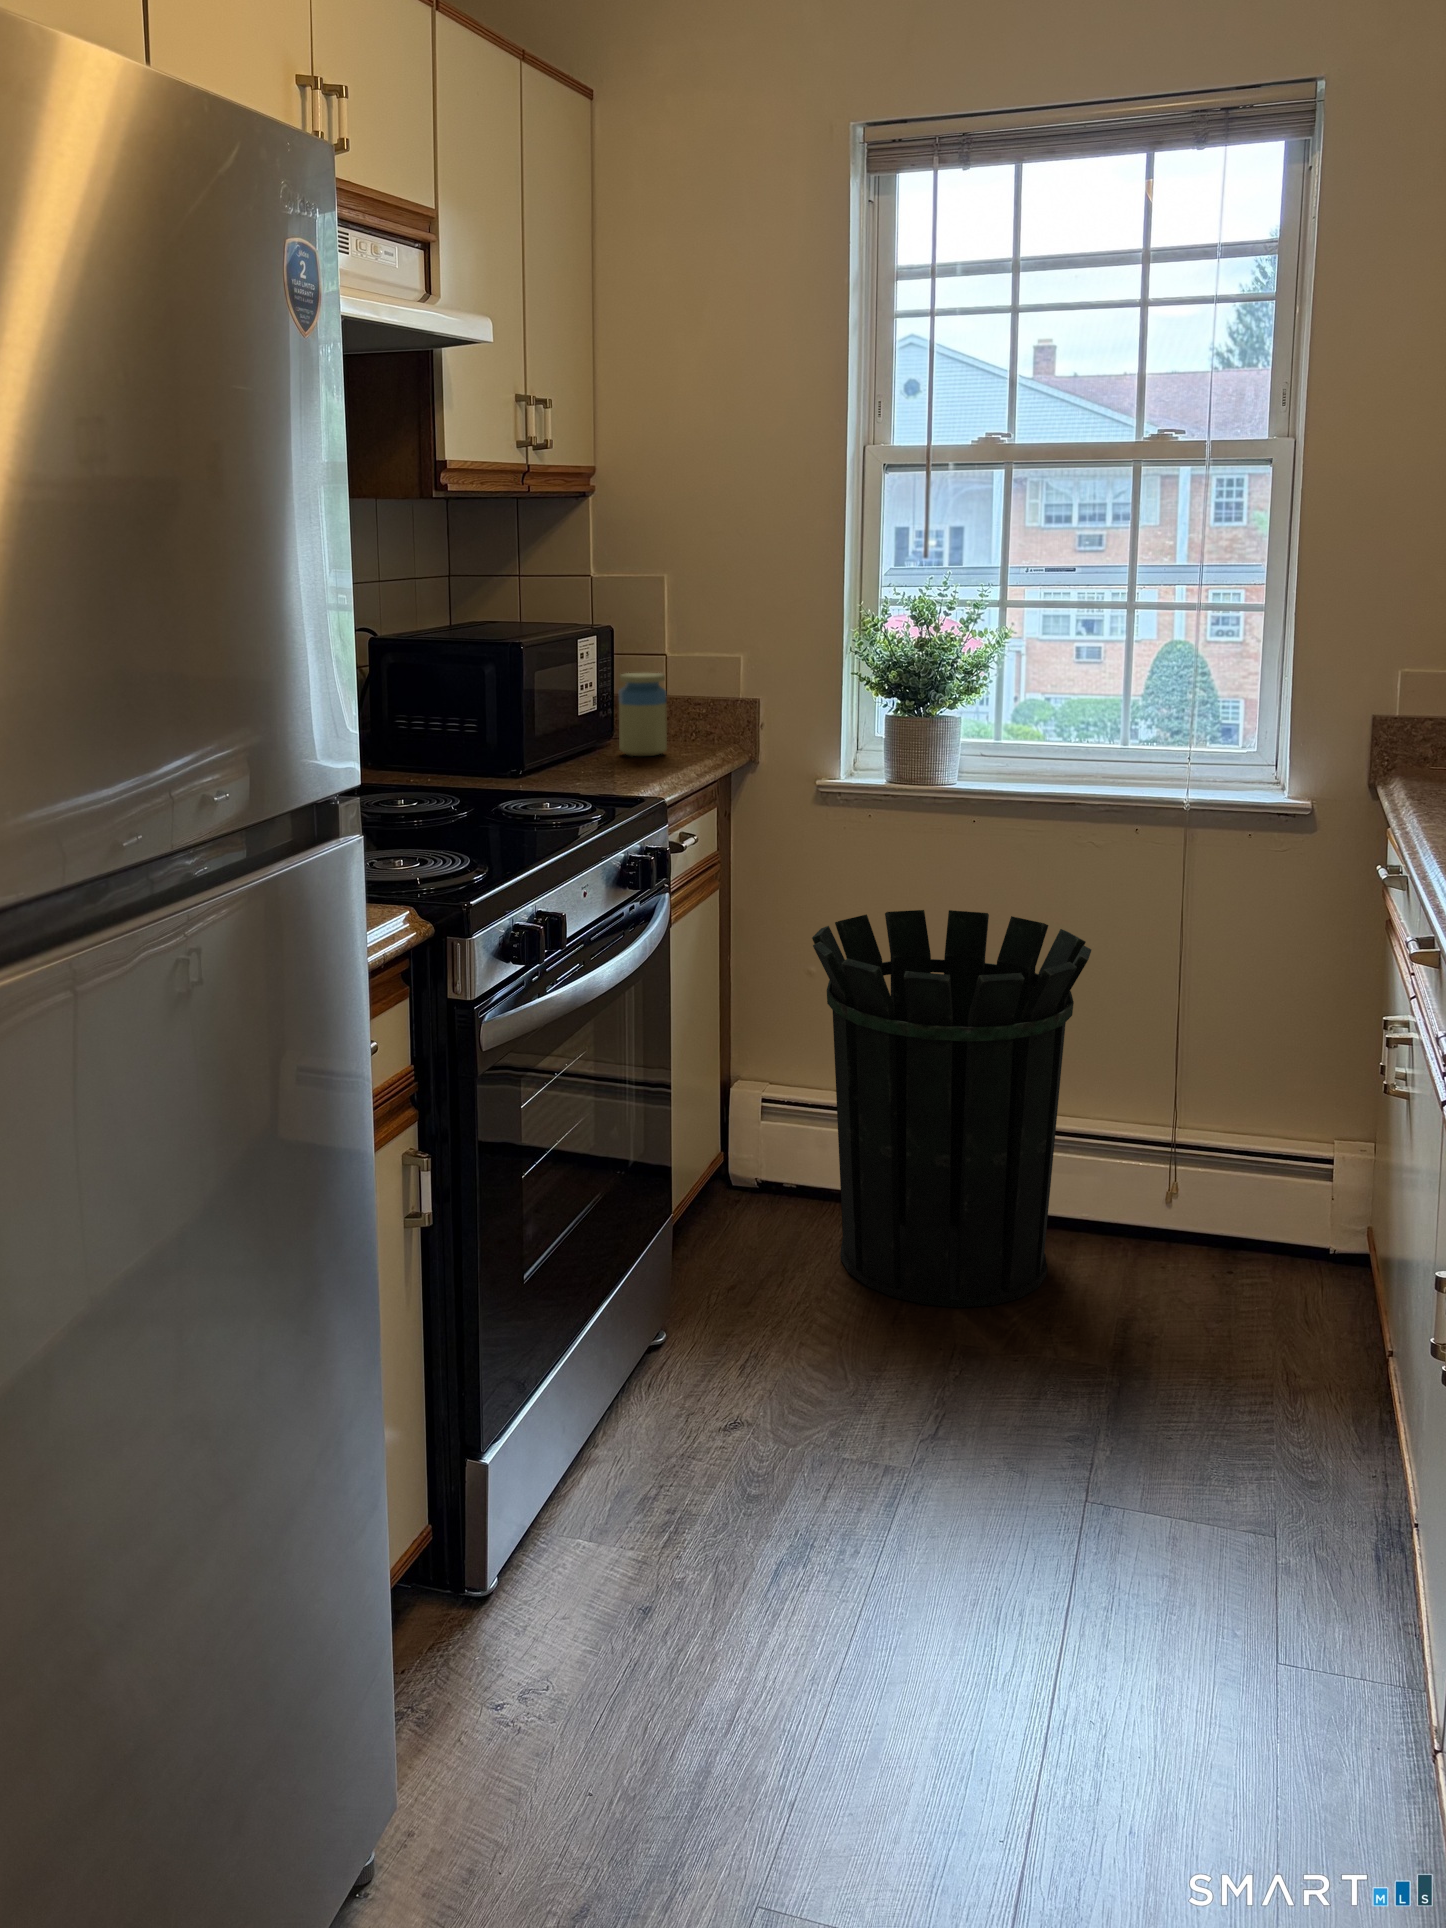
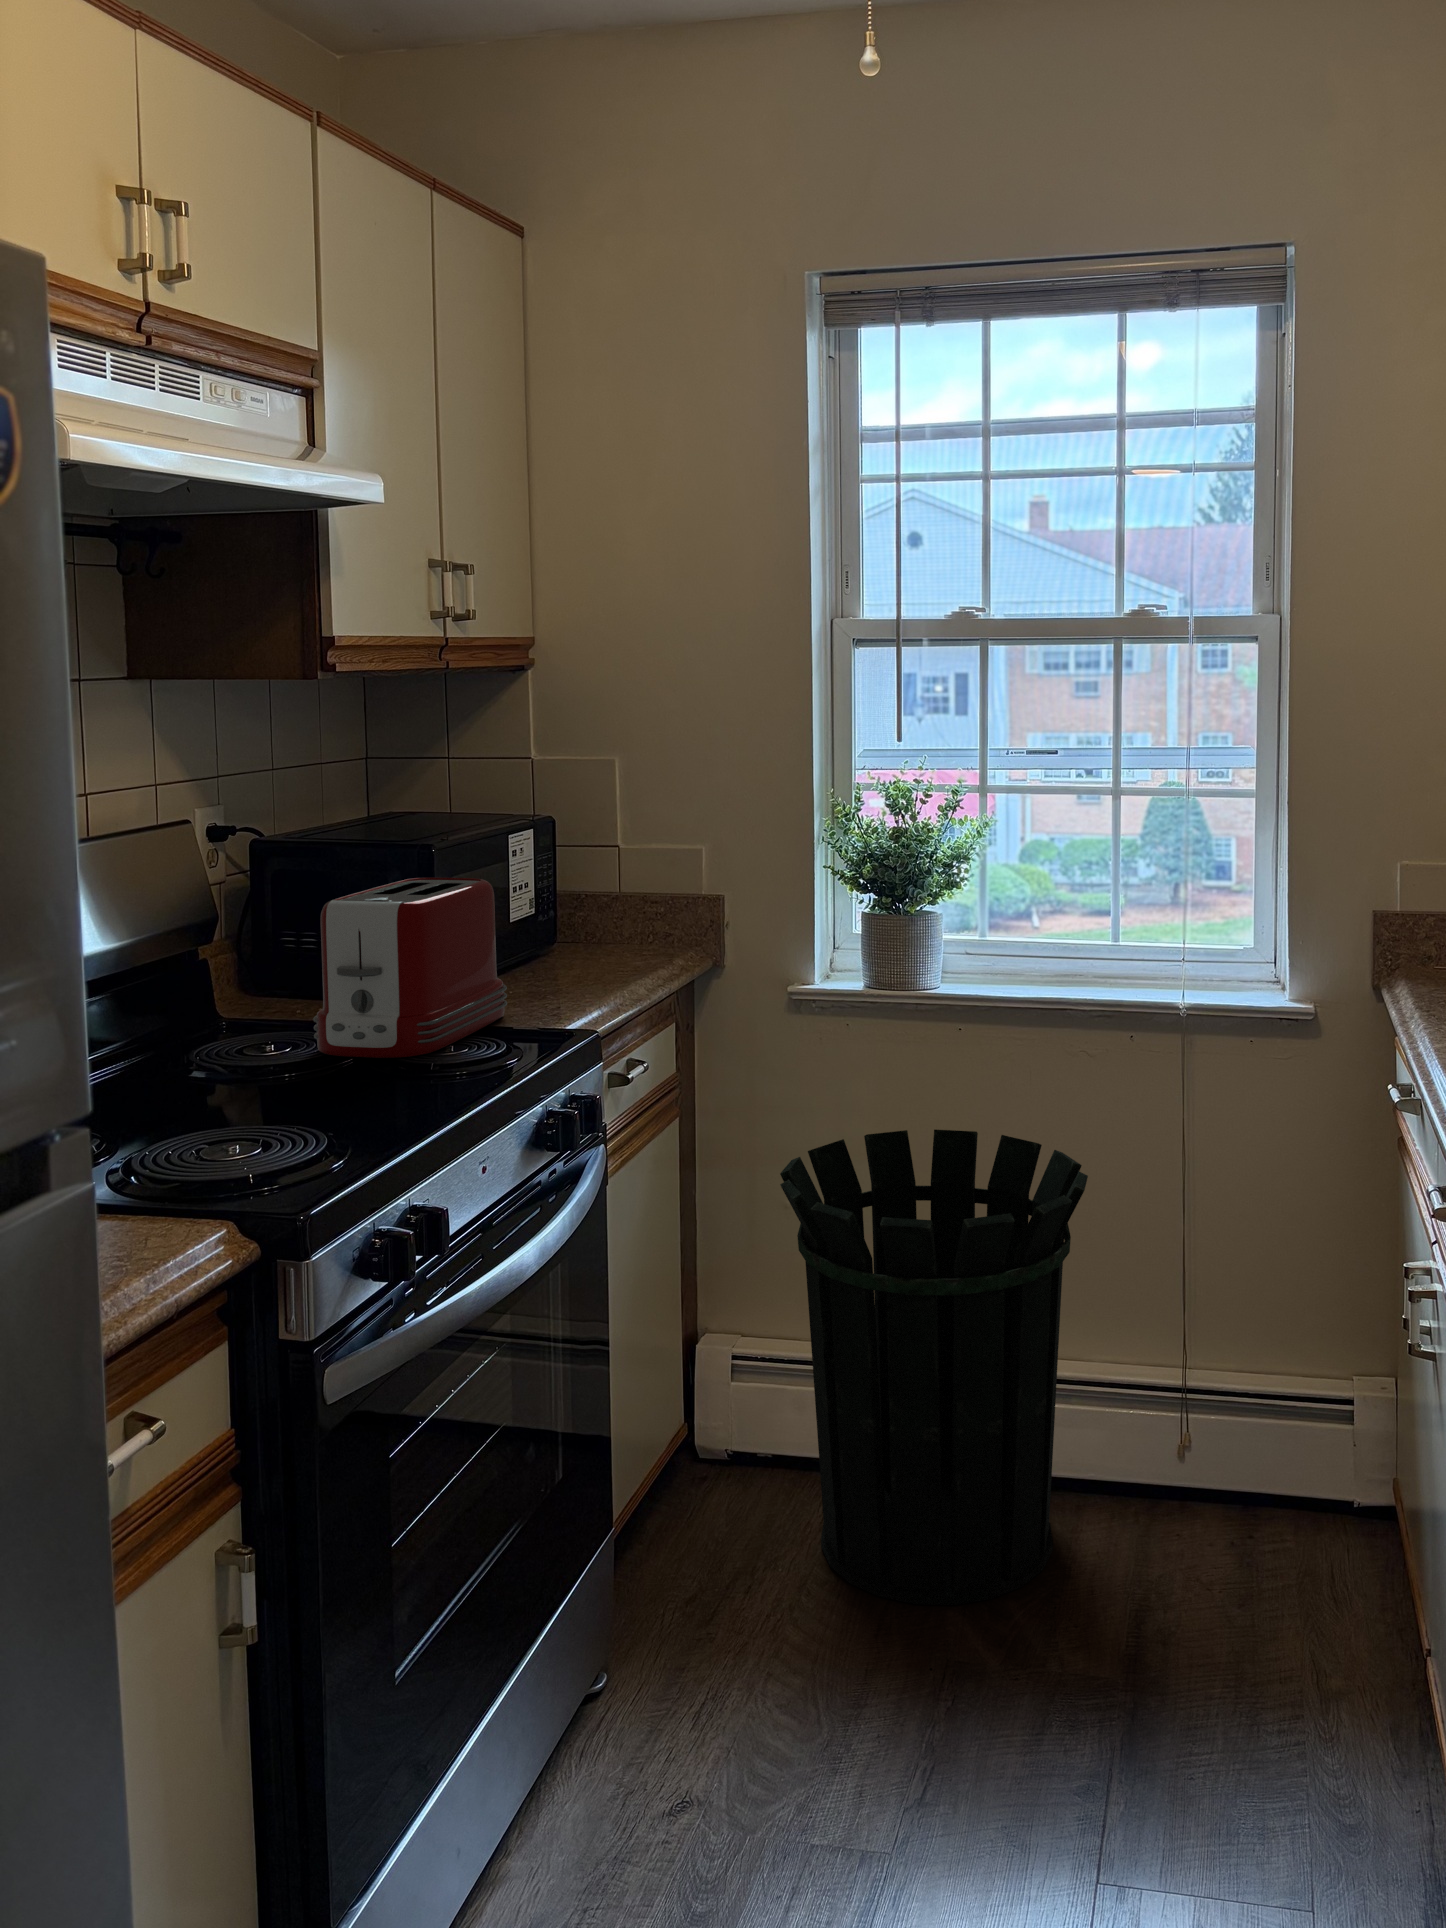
toaster: none [434,668,586,811] -> present [313,878,507,1058]
jar: present [619,673,667,756] -> none [558,872,614,968]

